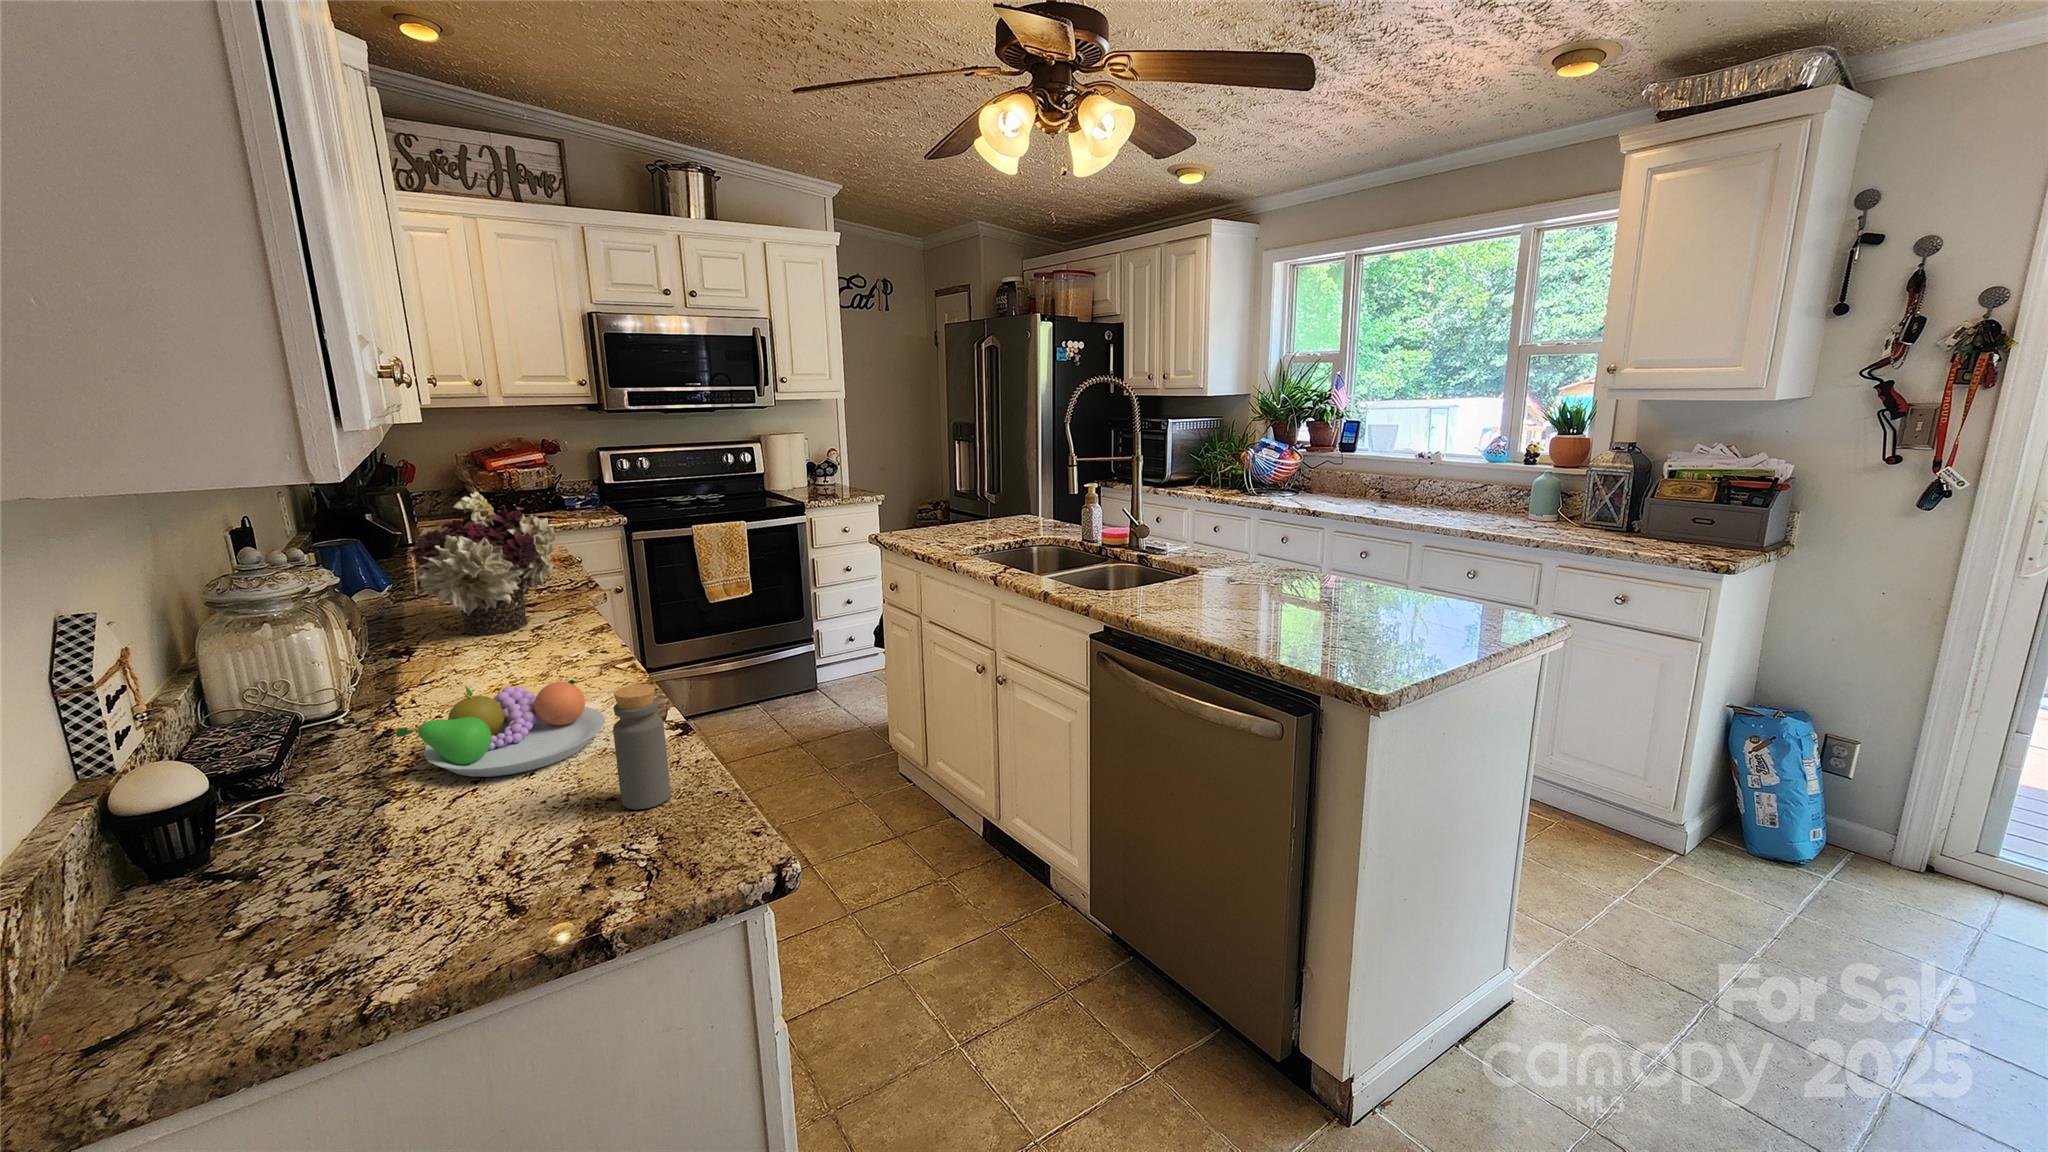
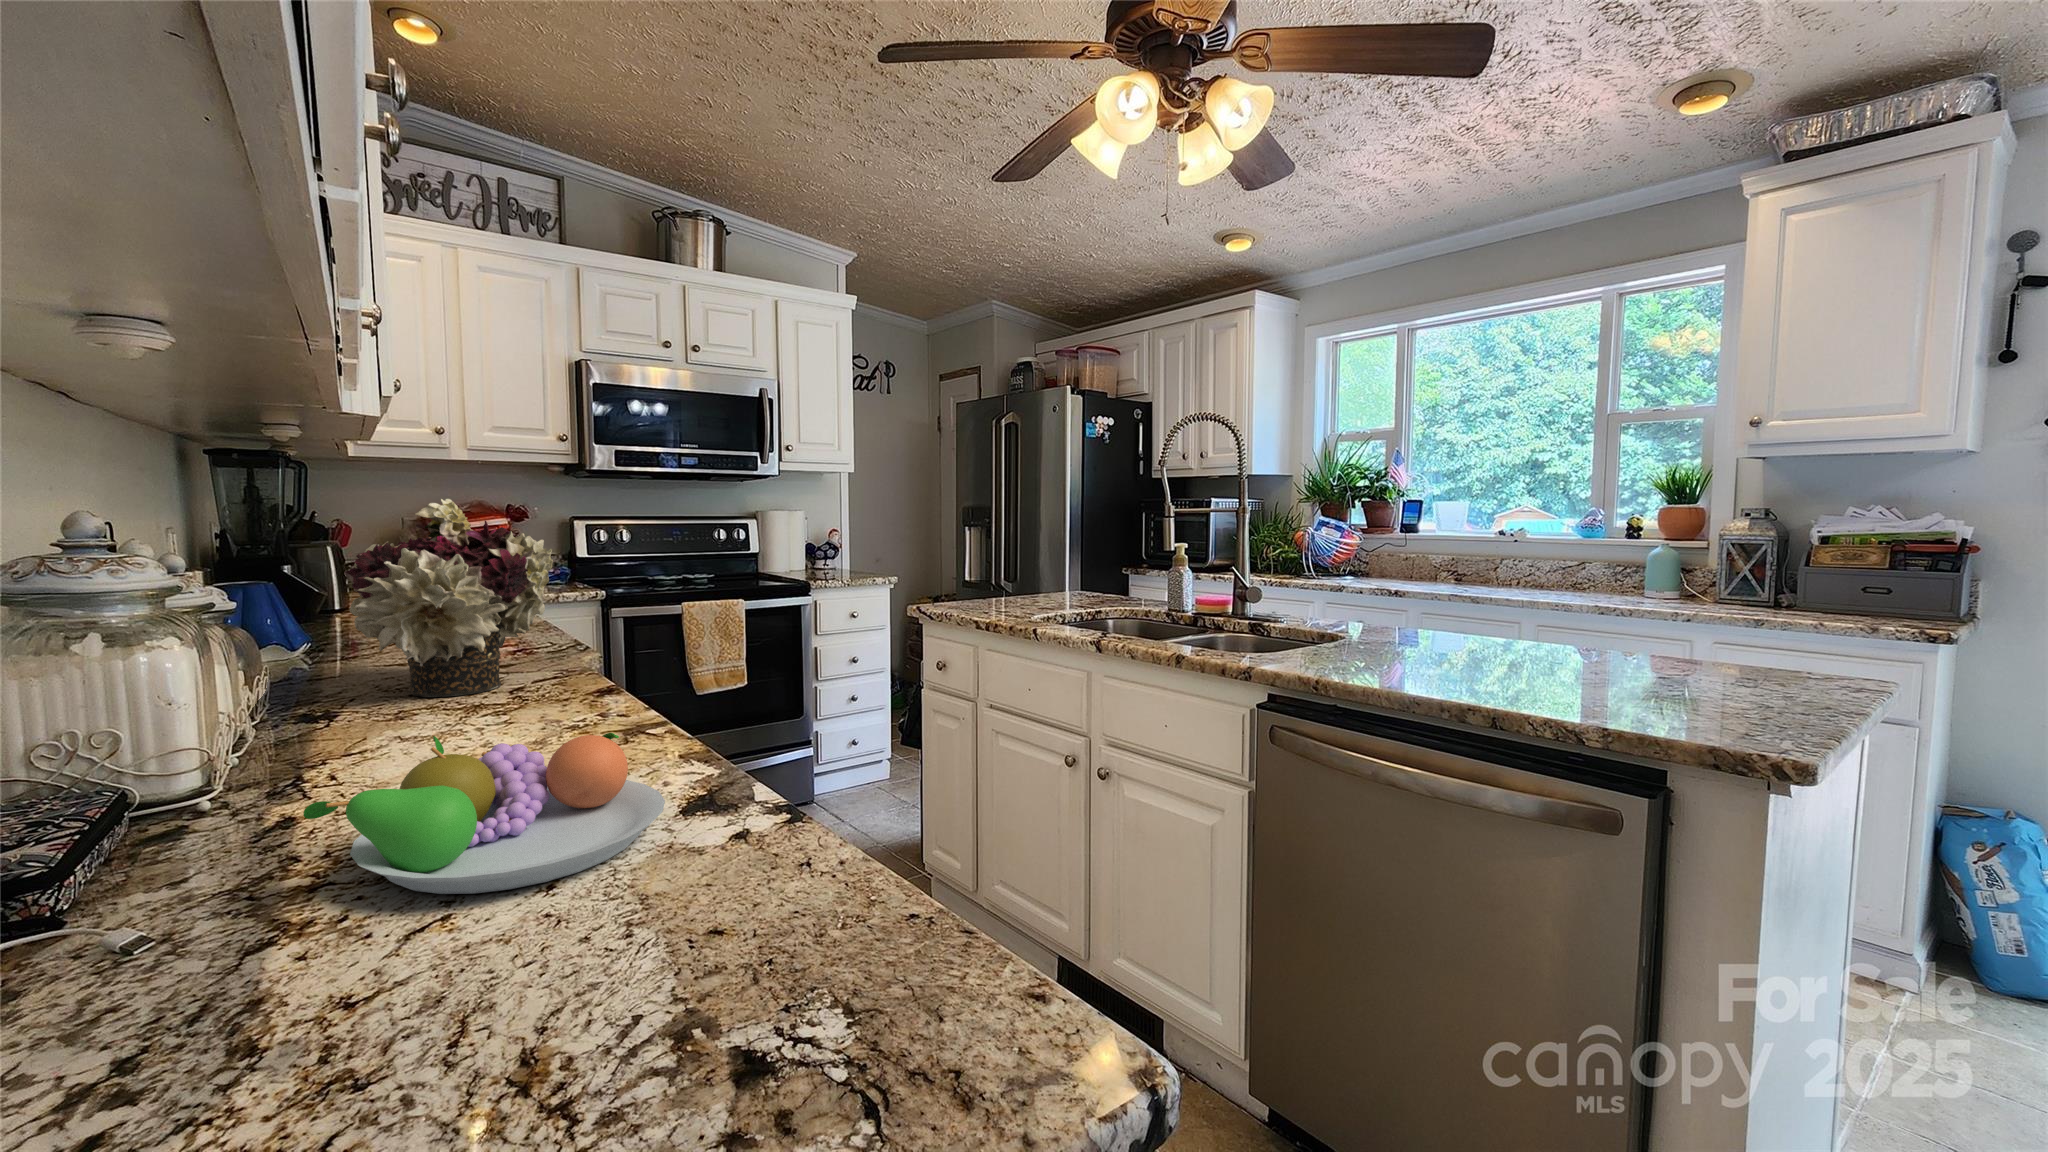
bottle: present [613,684,671,809] -> none [738,711,826,951]

